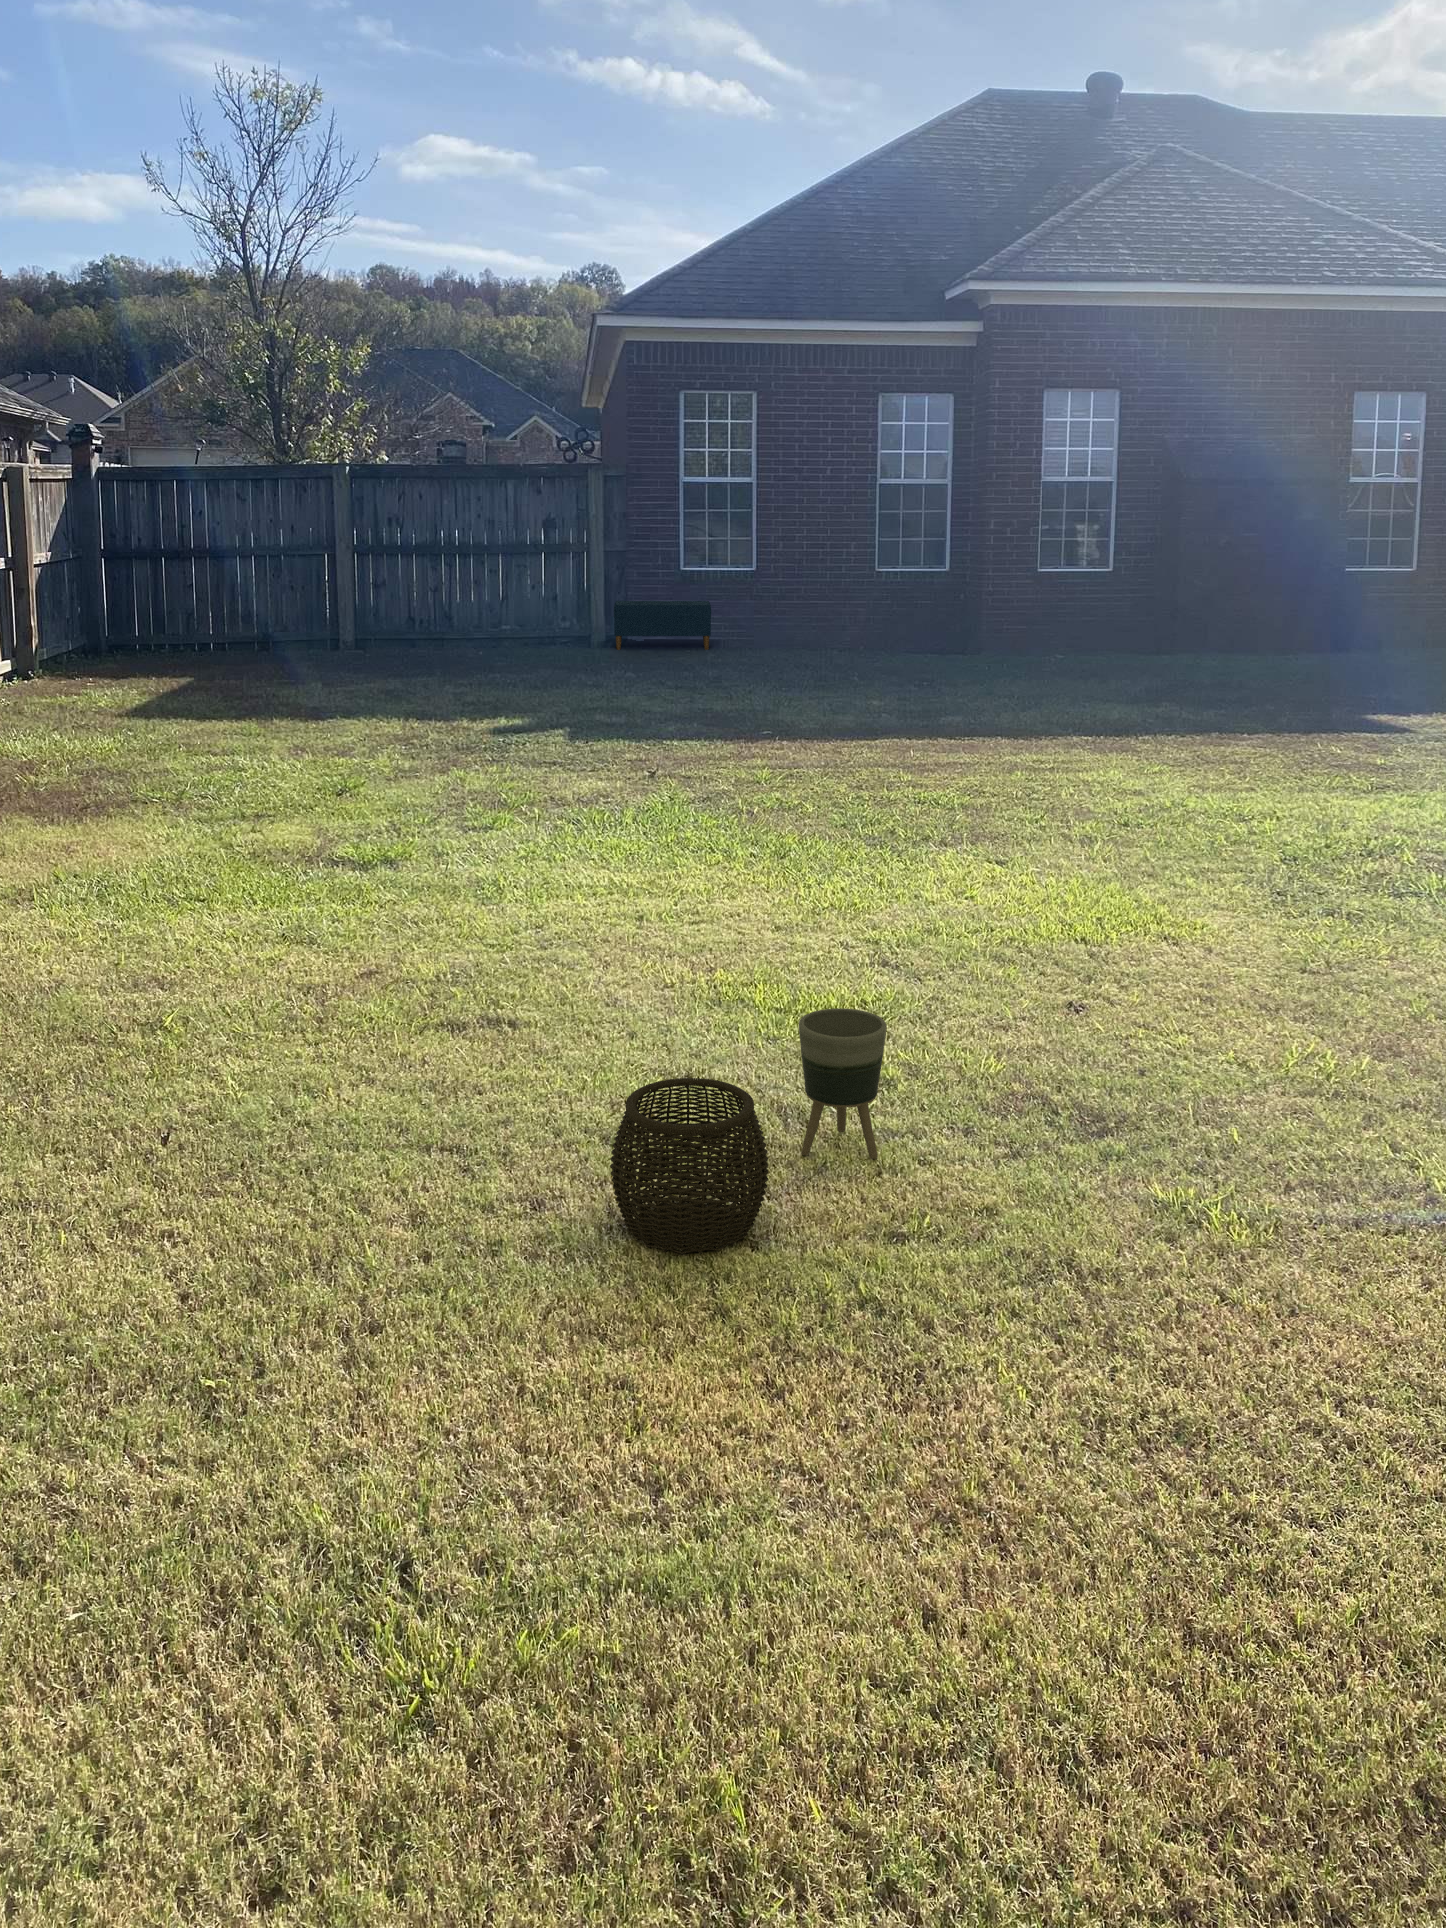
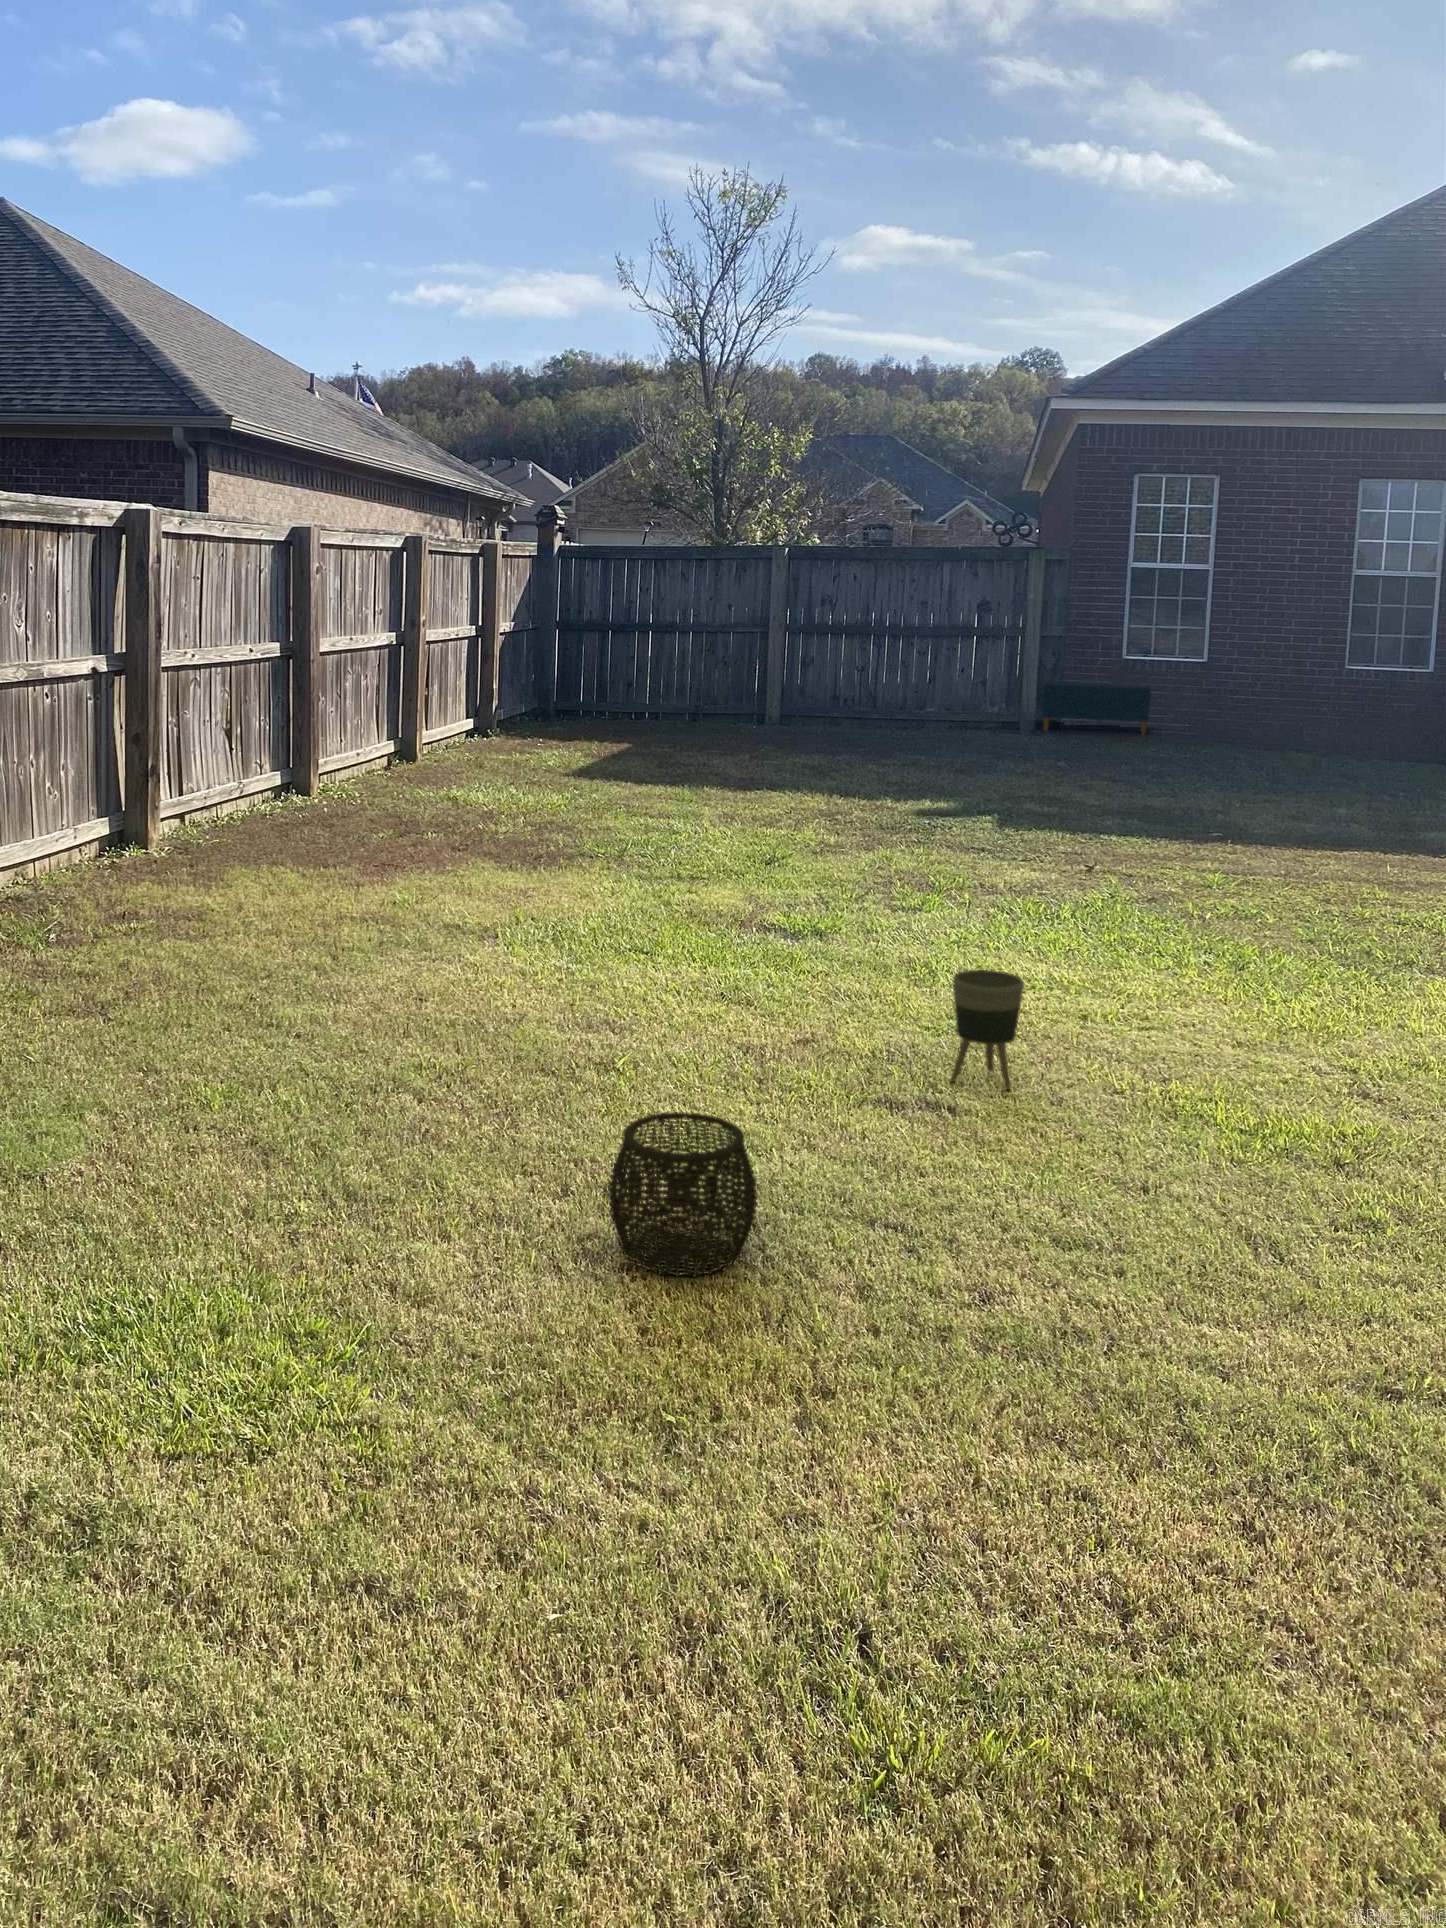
planter: present [799,1008,887,1159] -> present [951,970,1024,1090]
woven basket: present [610,1078,769,1254] -> present [608,1112,757,1277]

